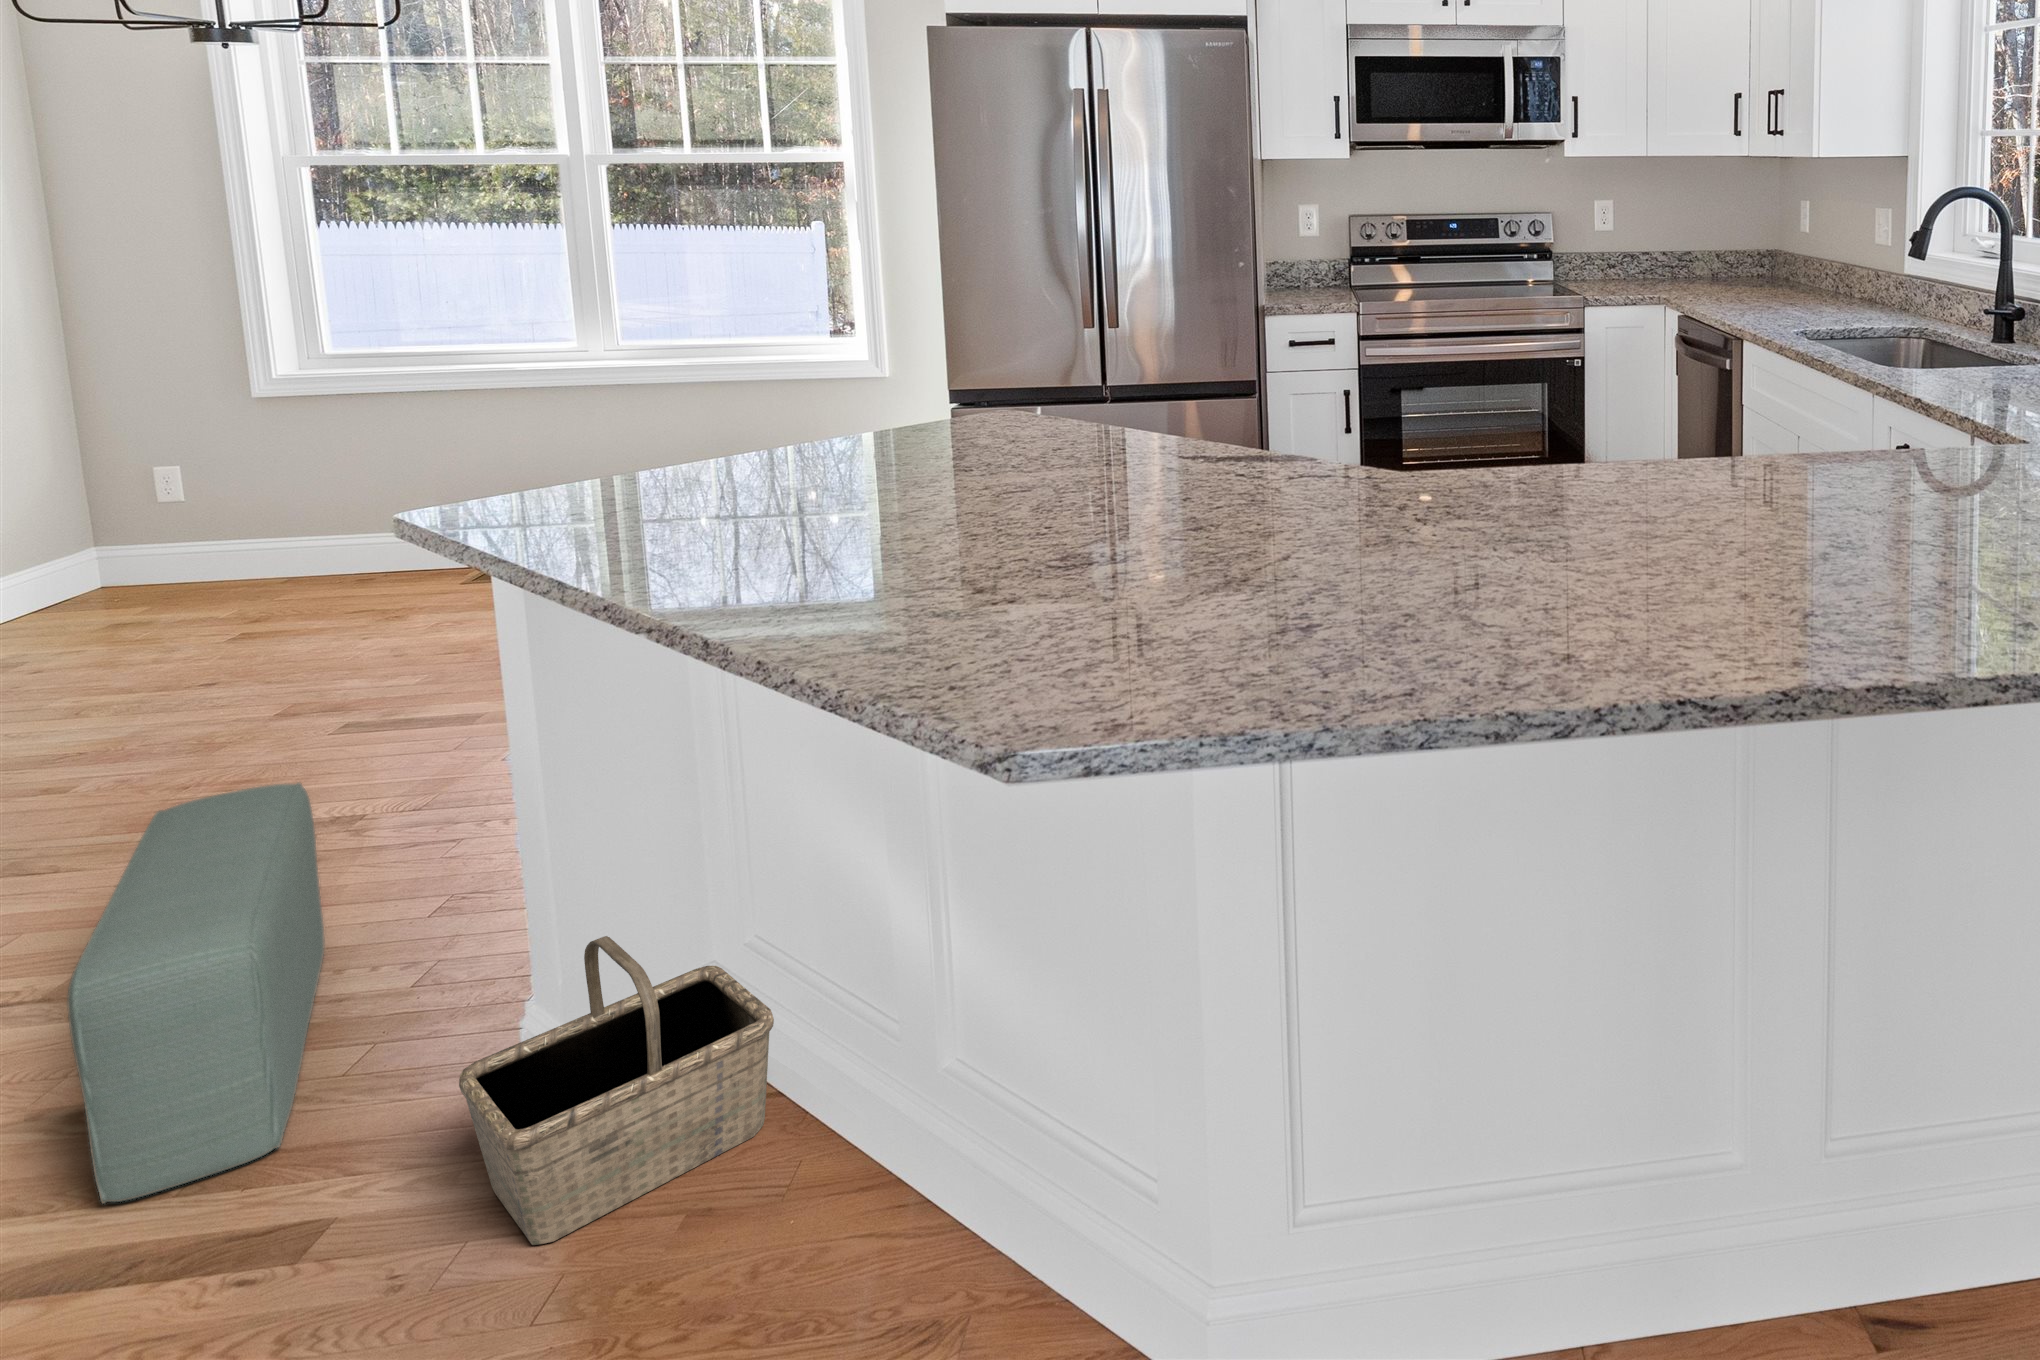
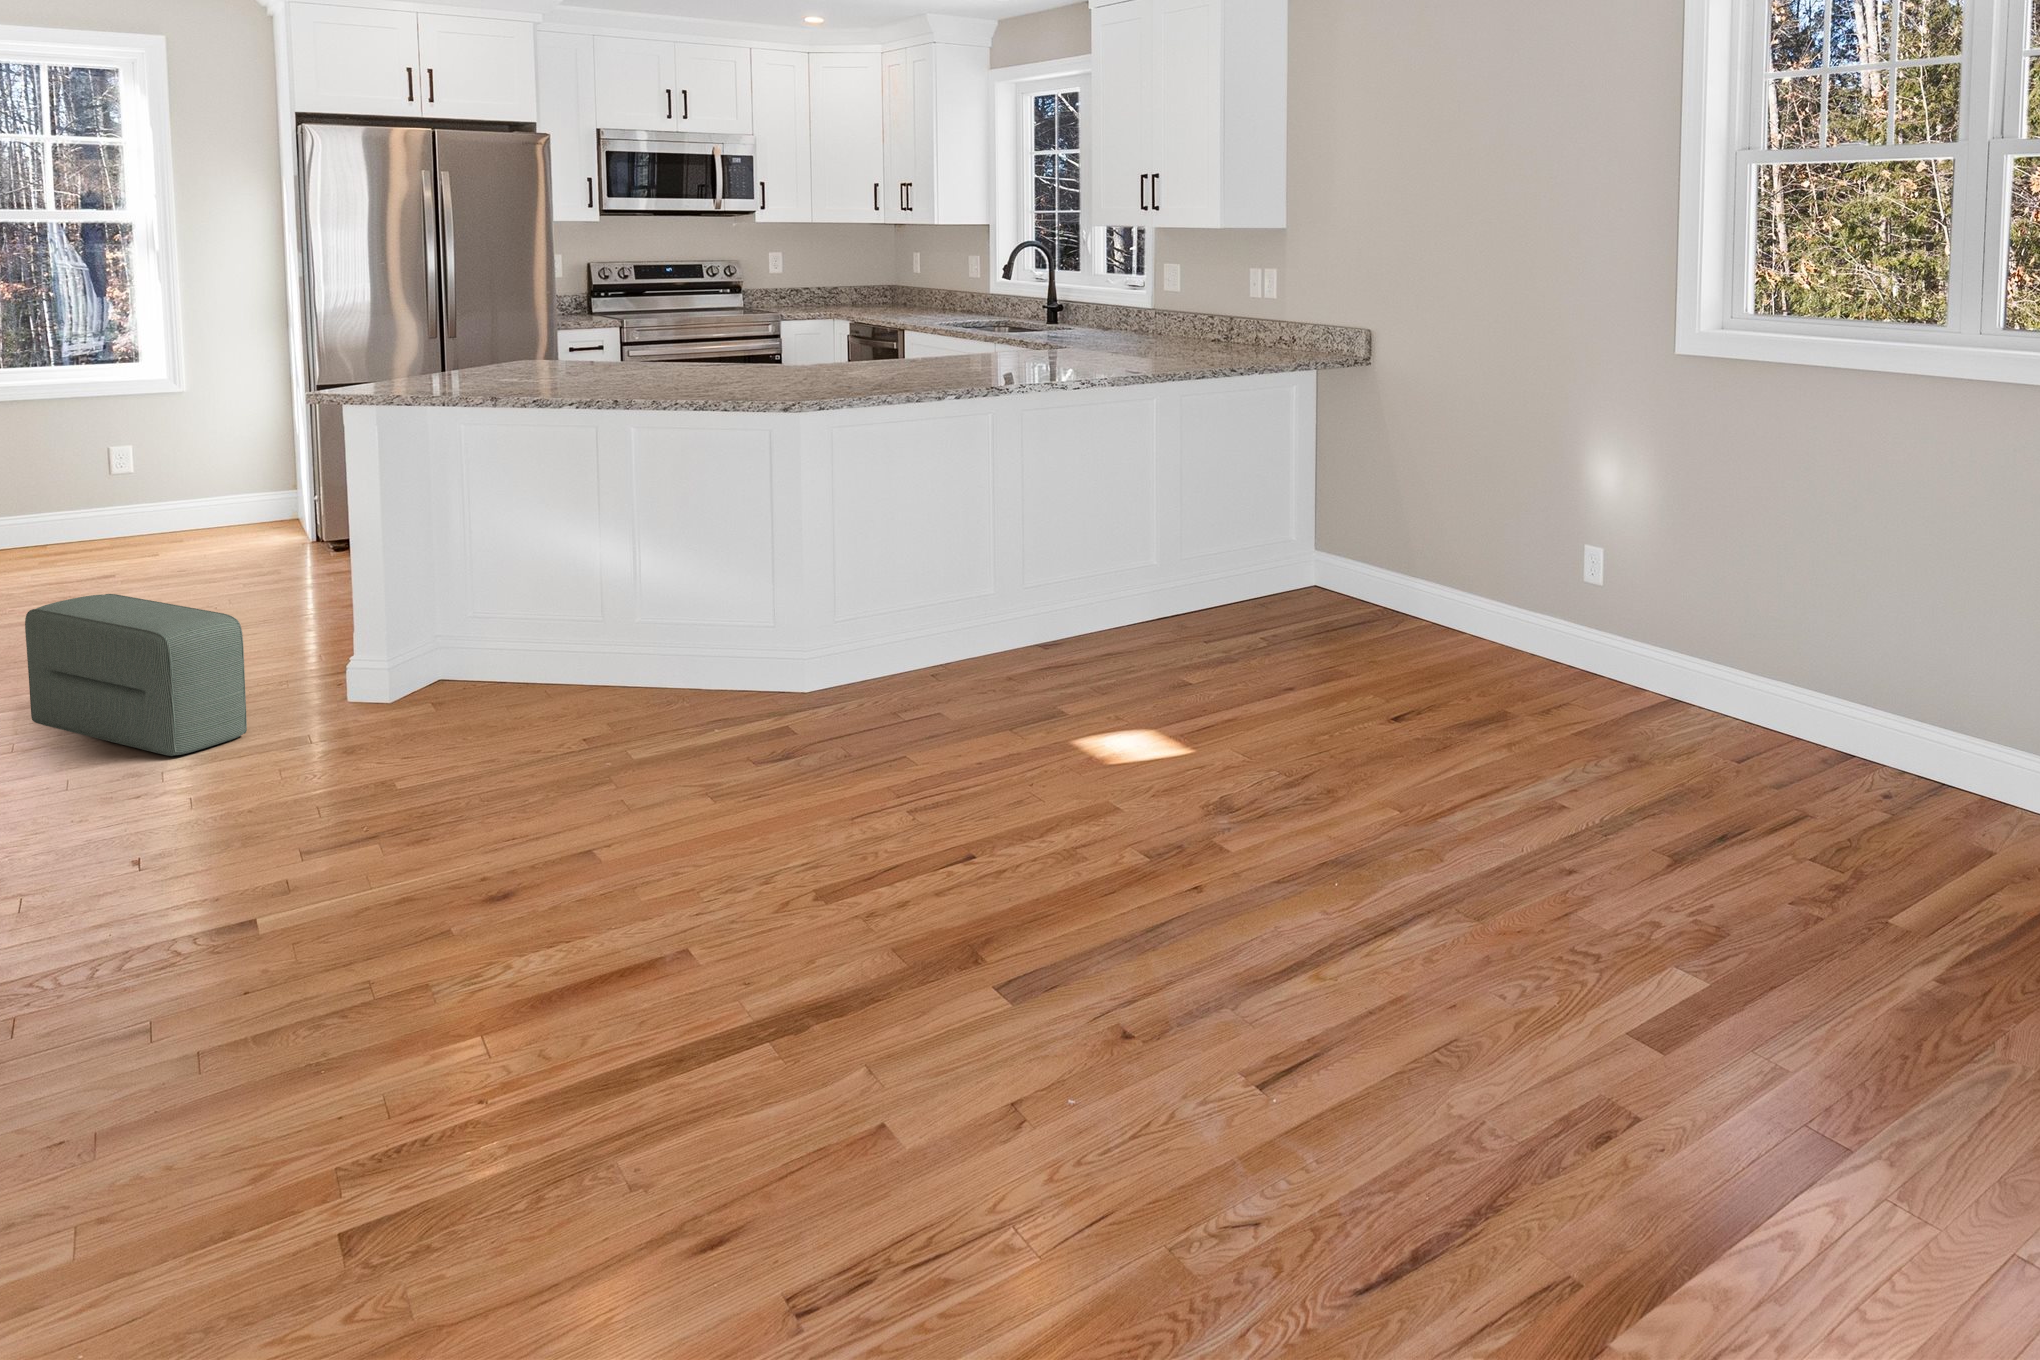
basket: present [459,936,774,1245] -> none [383,602,527,724]

